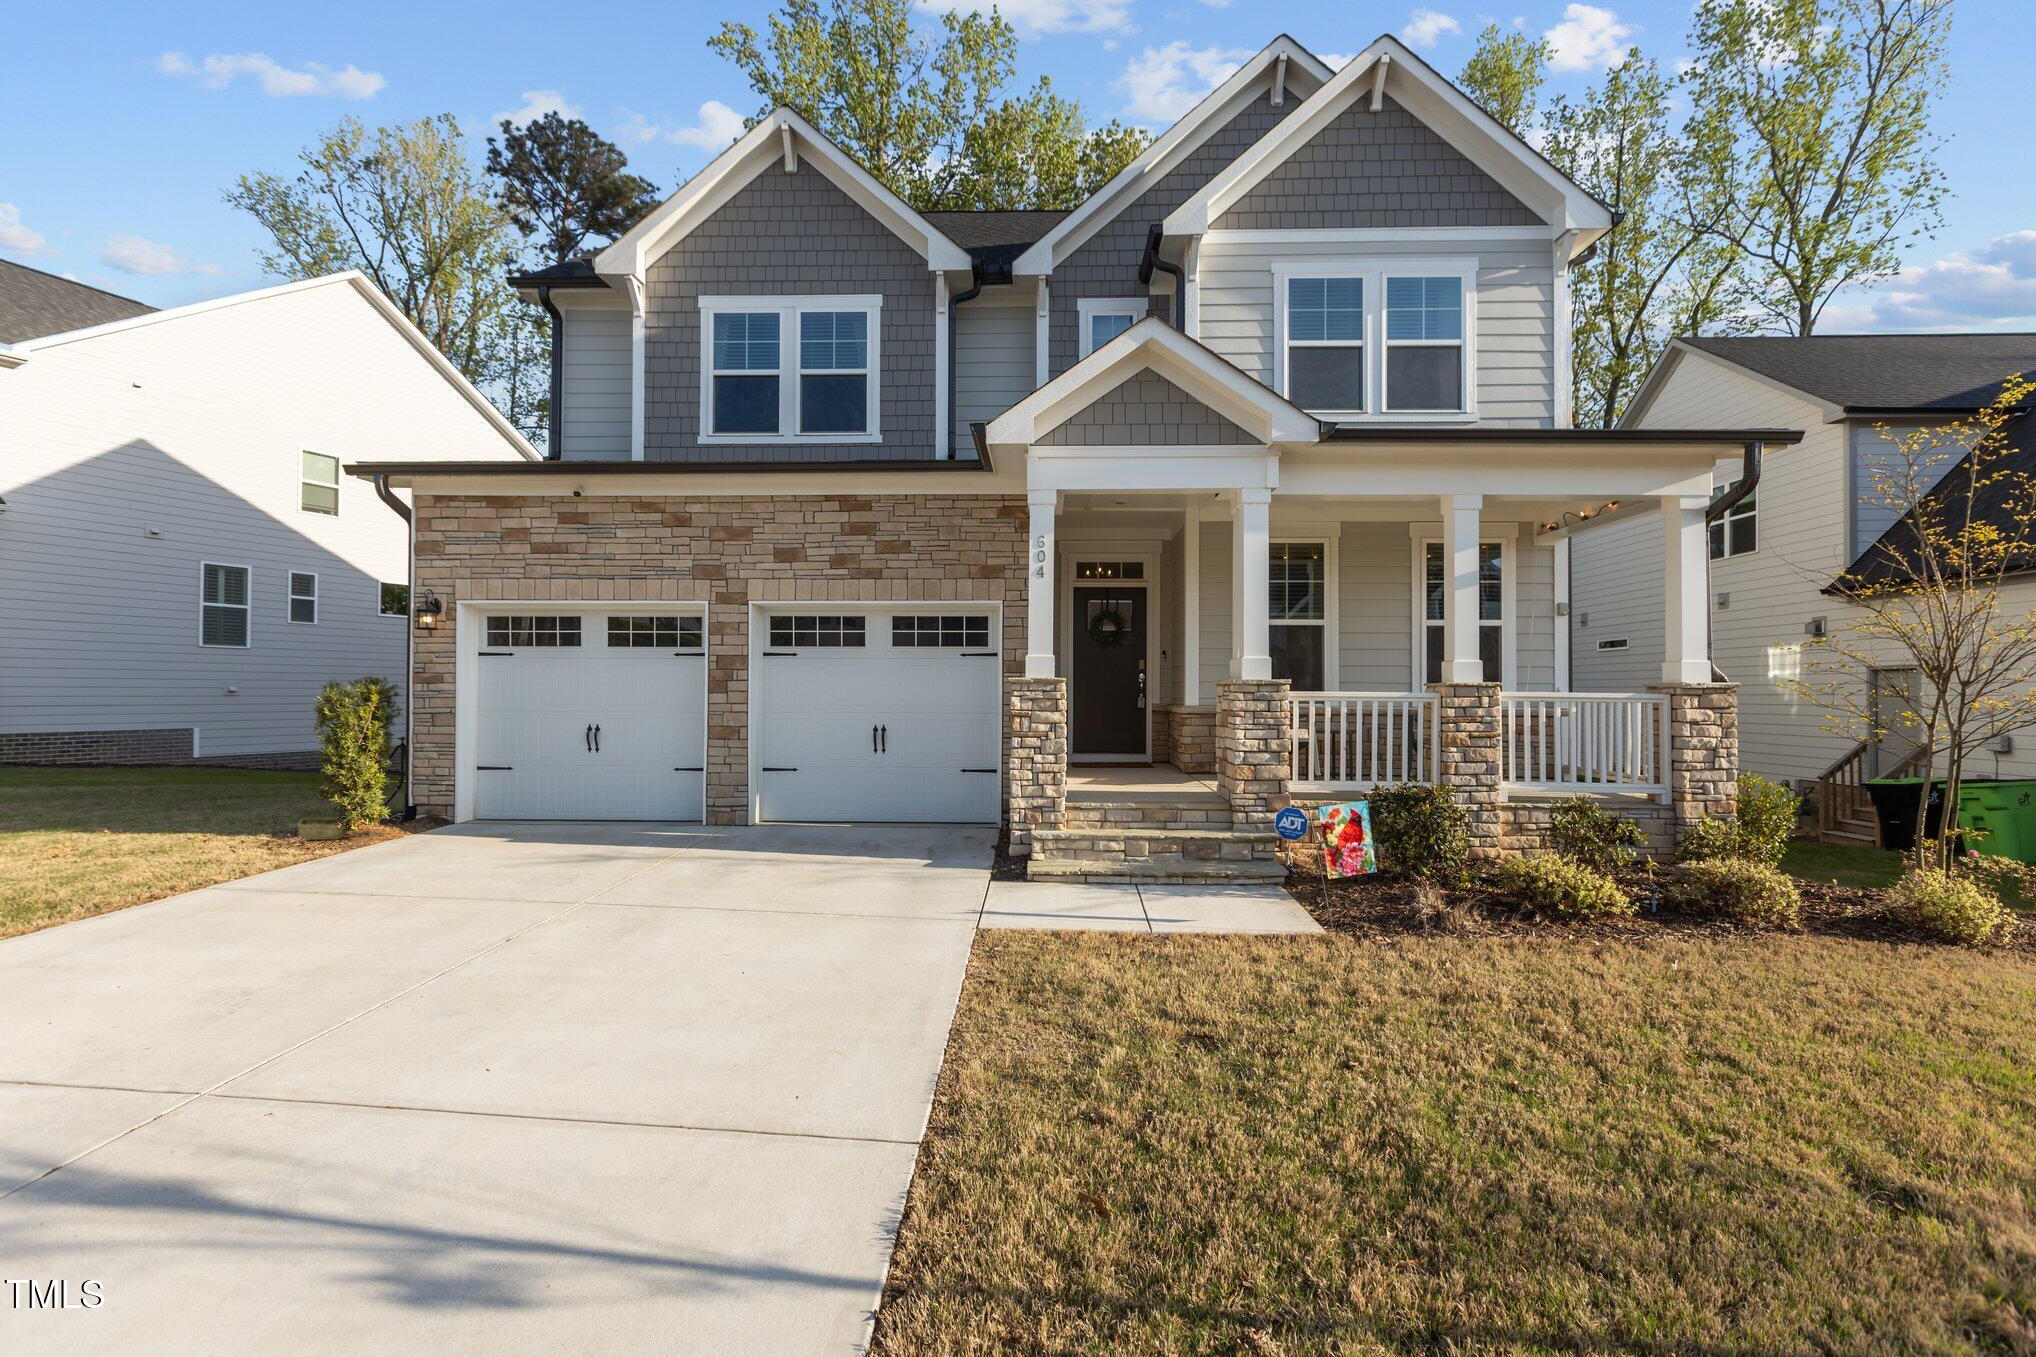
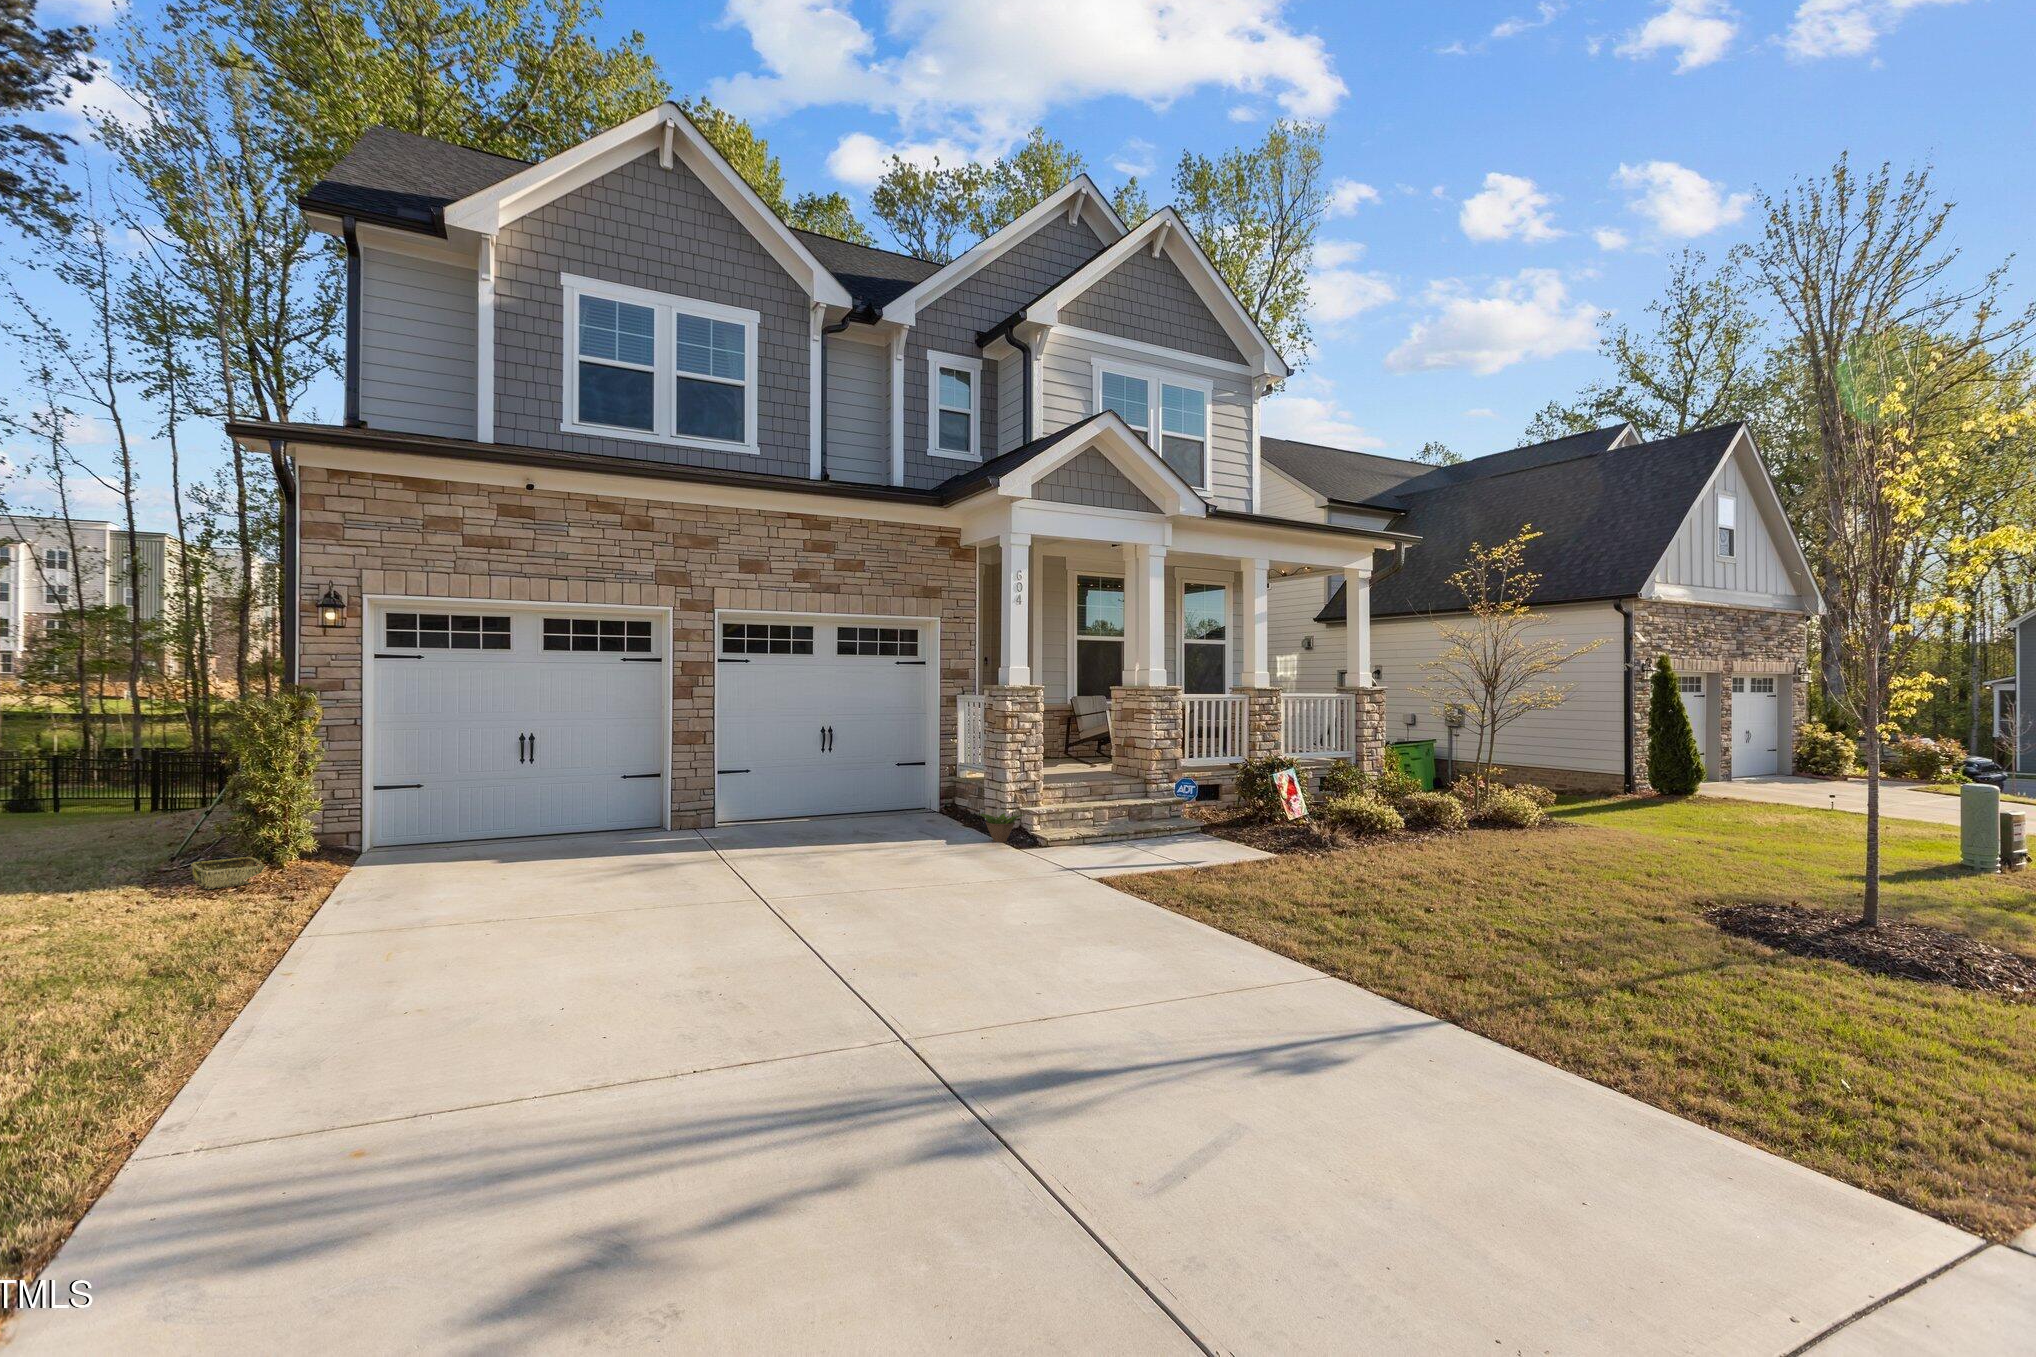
decorative plant: none [959,832,1016,870] -> present [979,813,1024,842]

